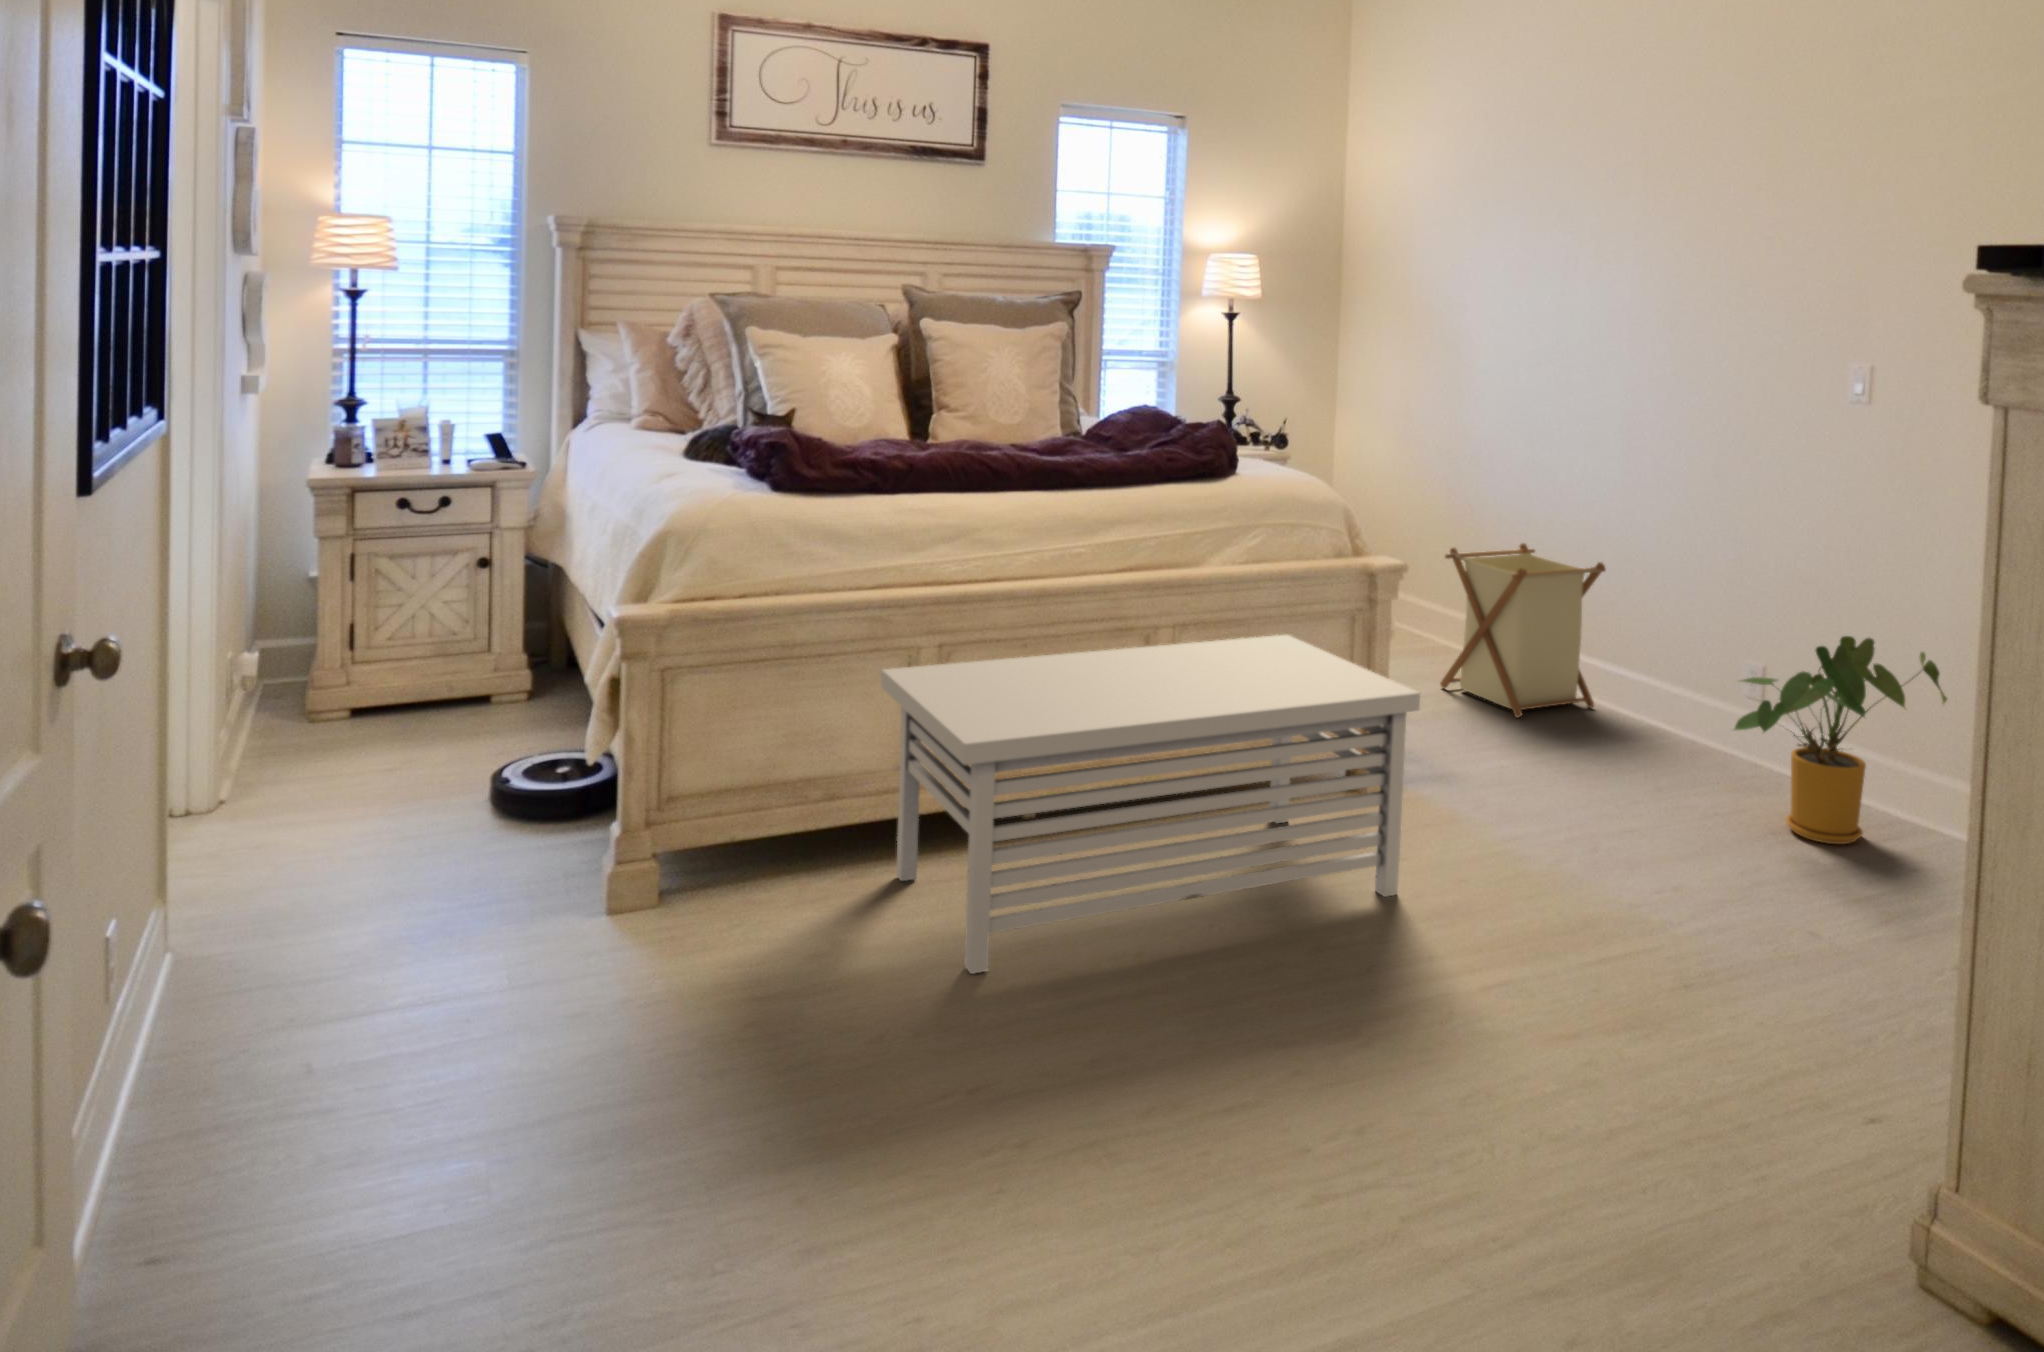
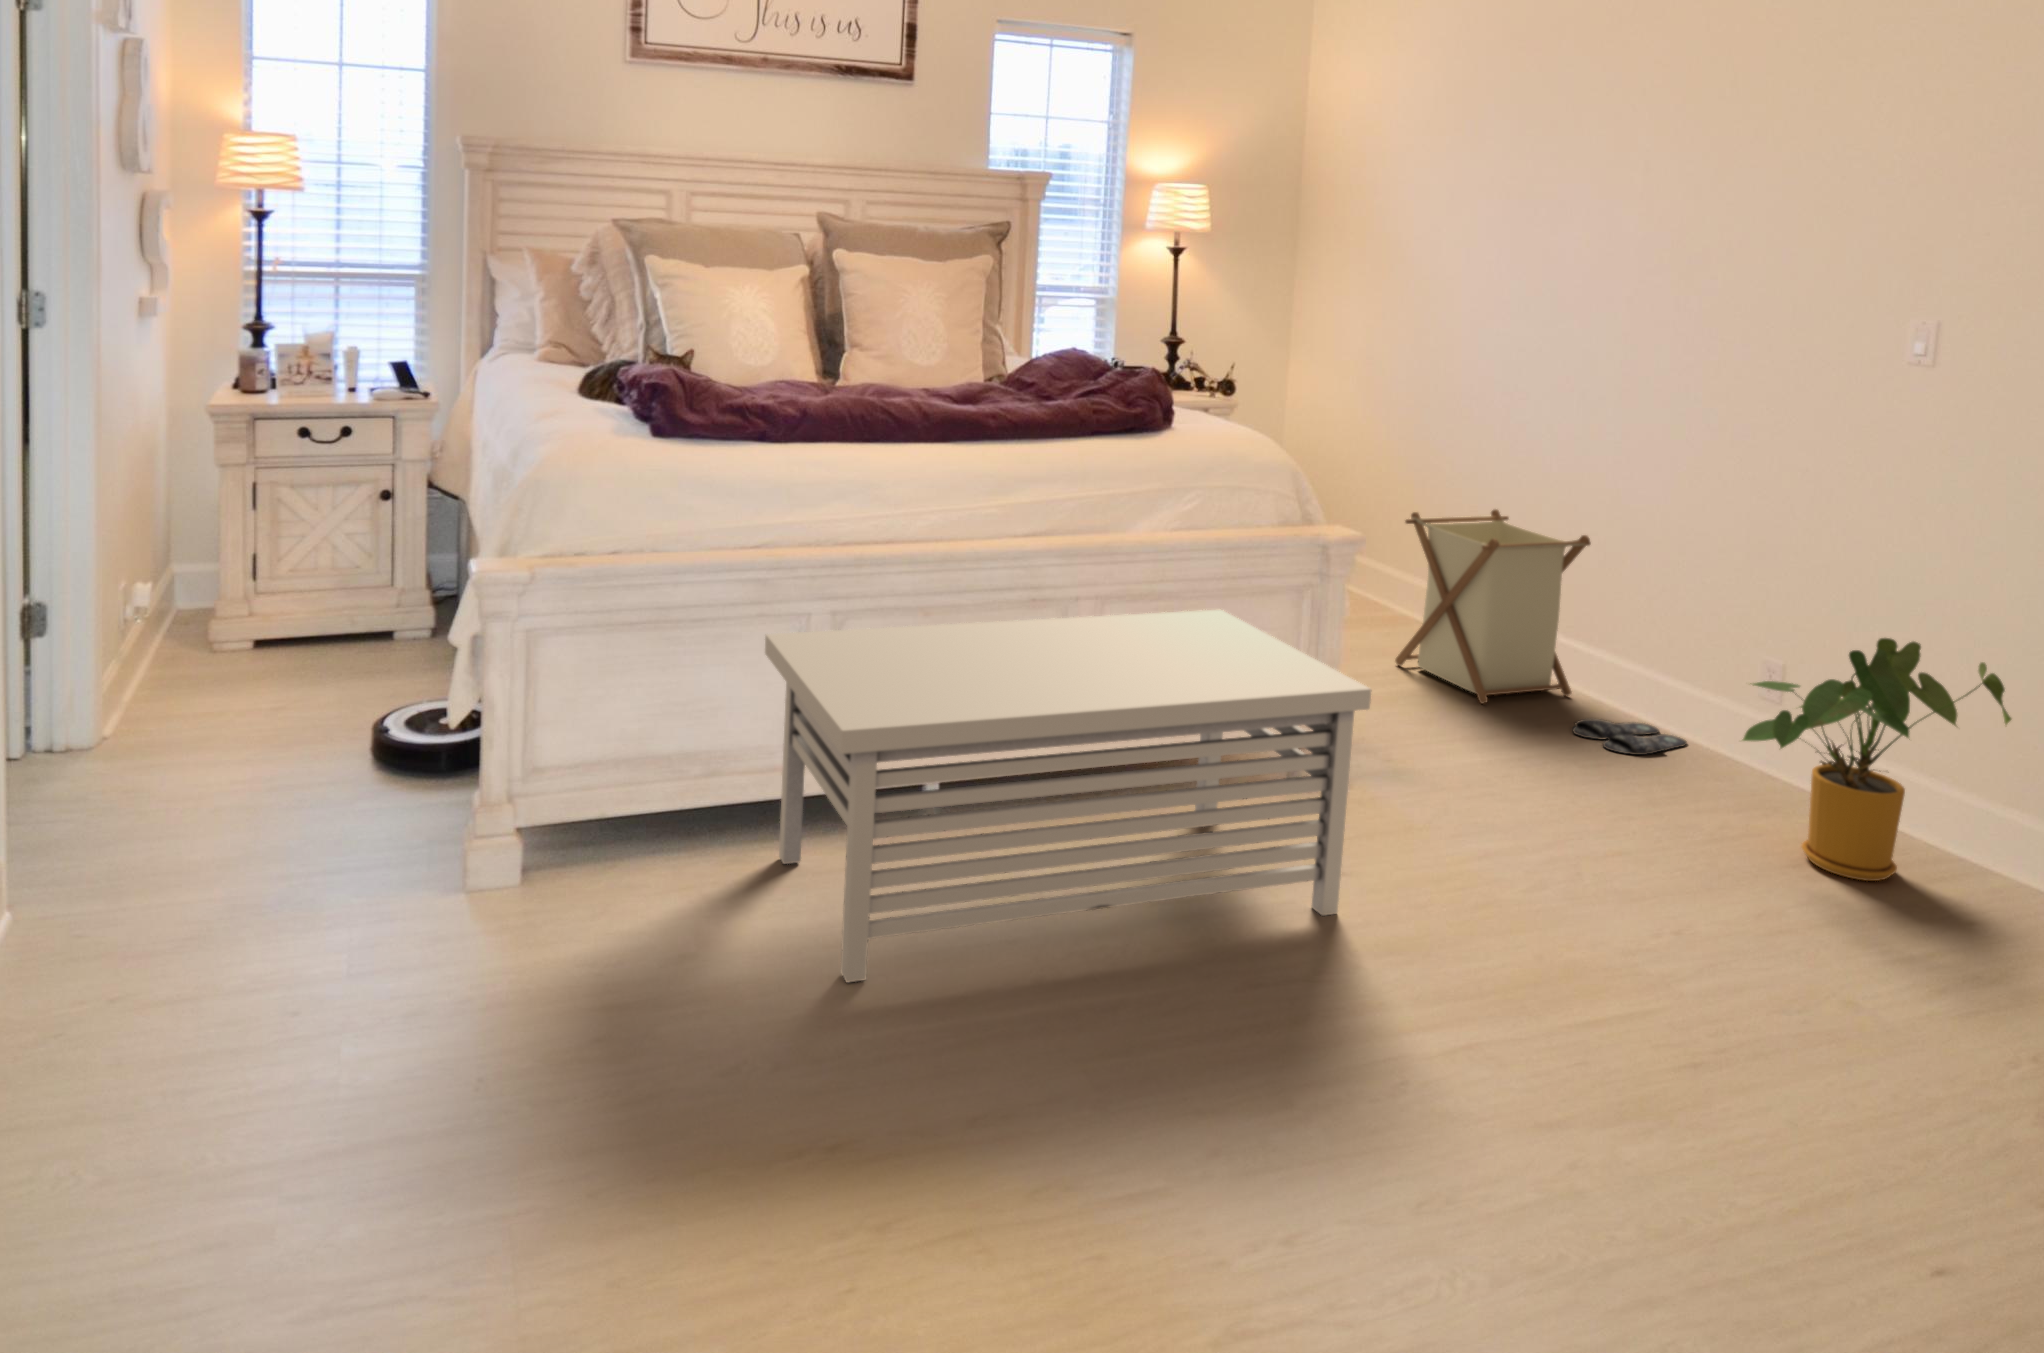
slippers: none [1596,725,1693,754] -> present [1573,719,1687,755]

